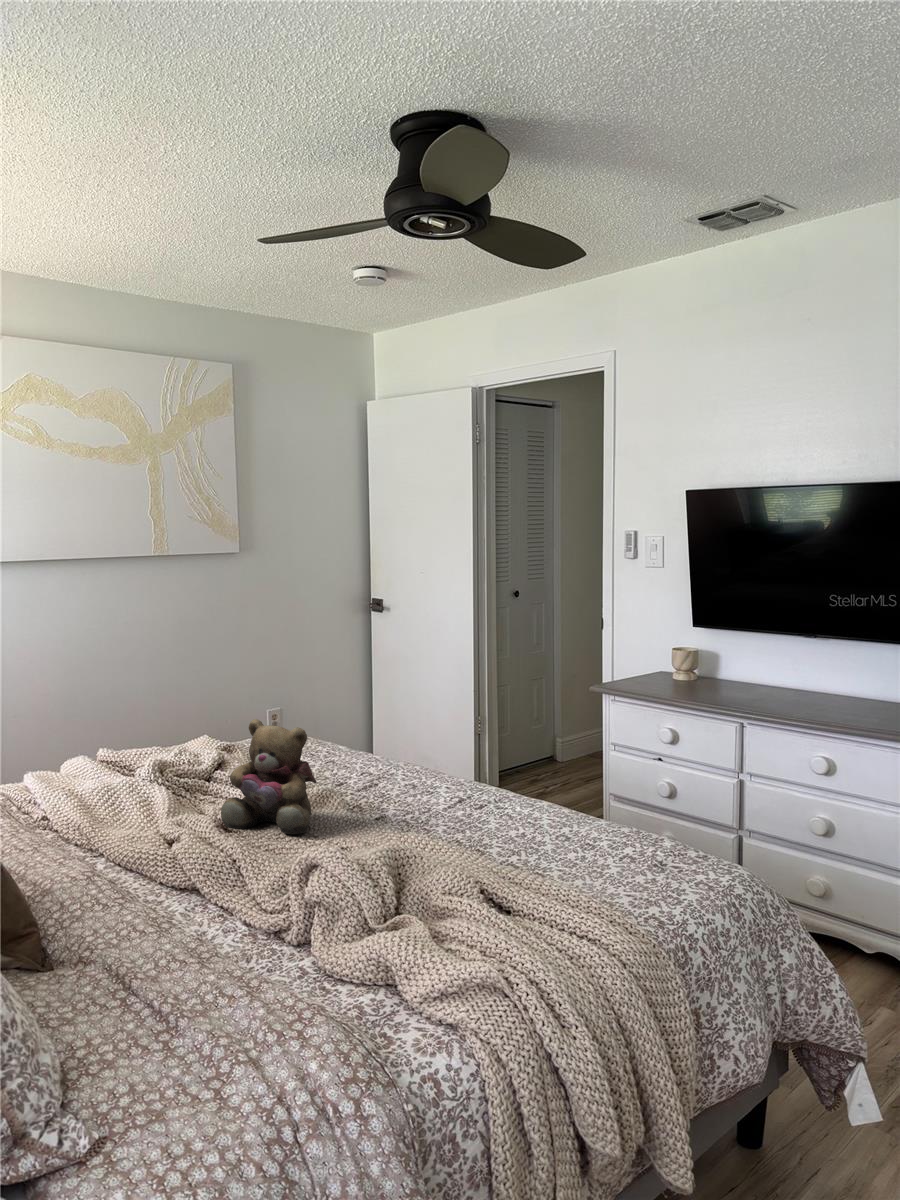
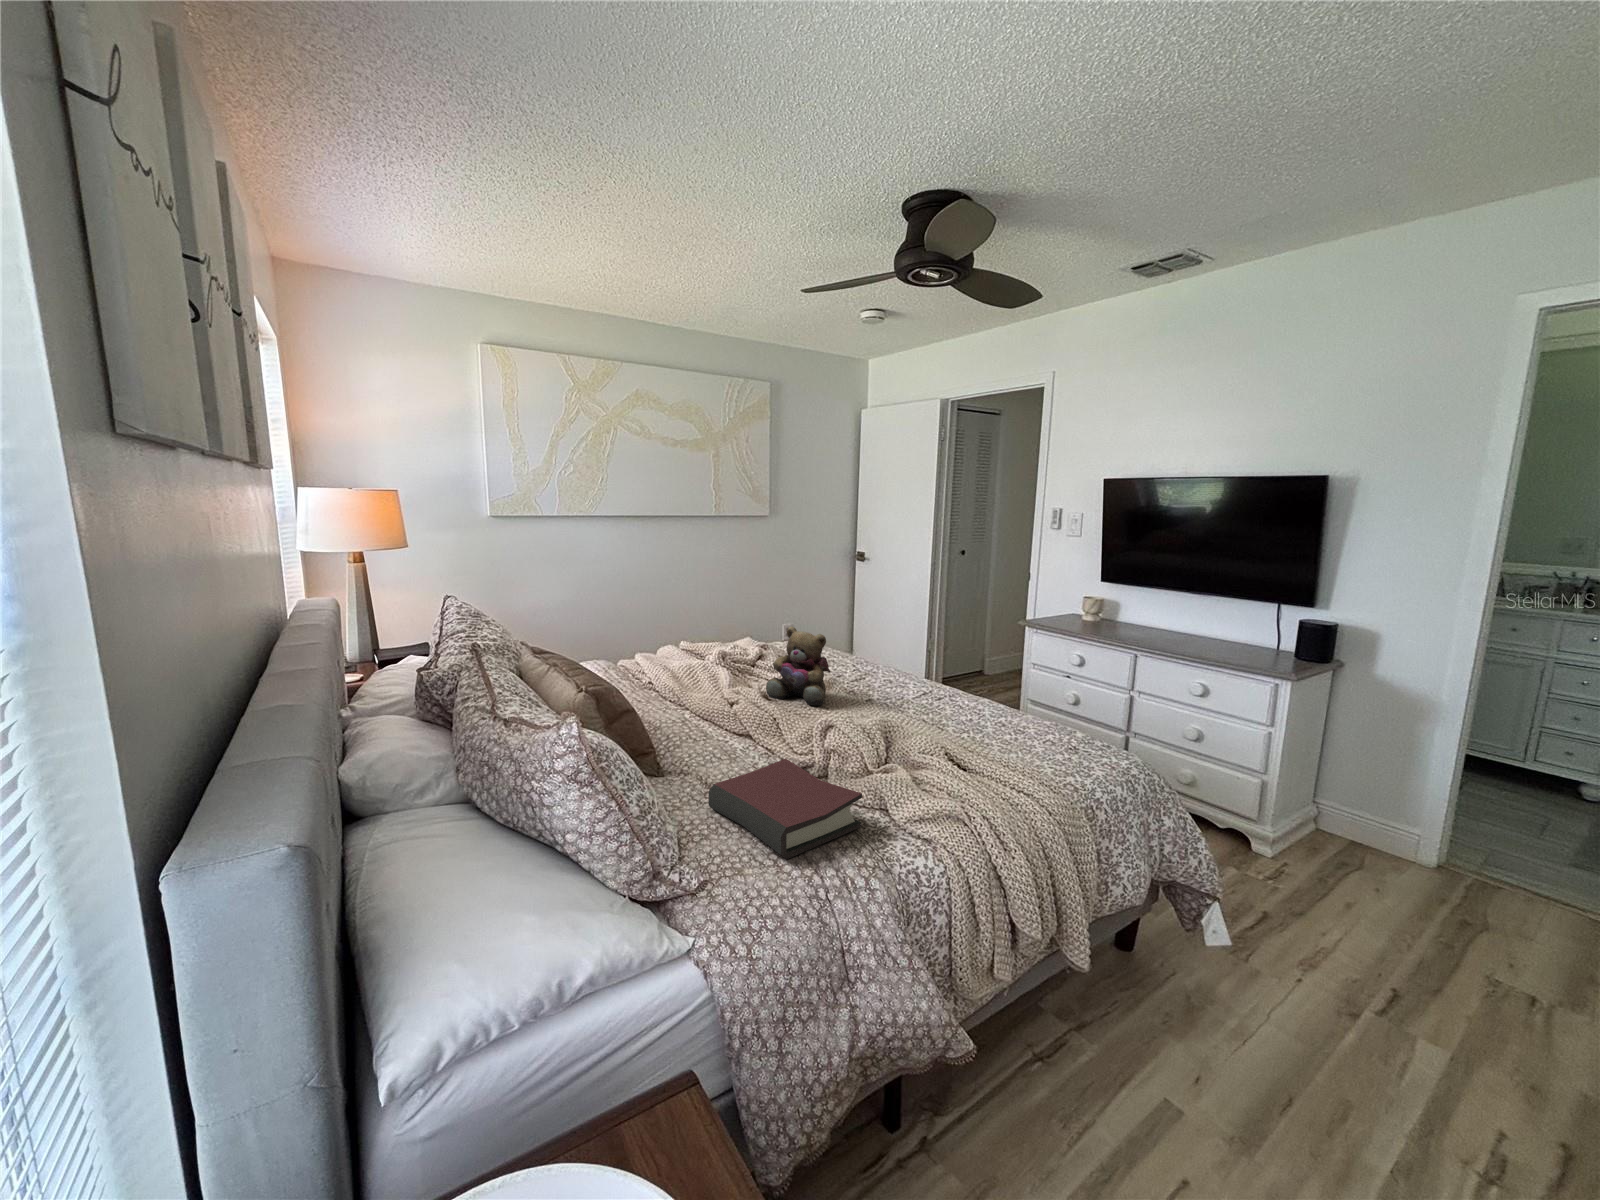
hardback book: none [117,923,354,1086] -> present [708,759,862,859]

